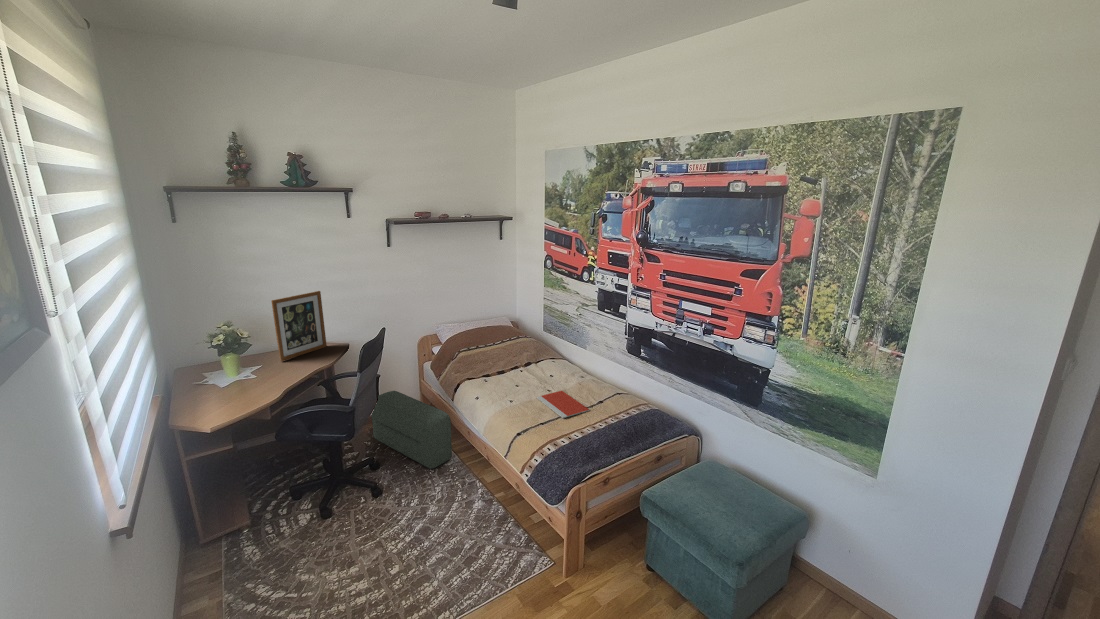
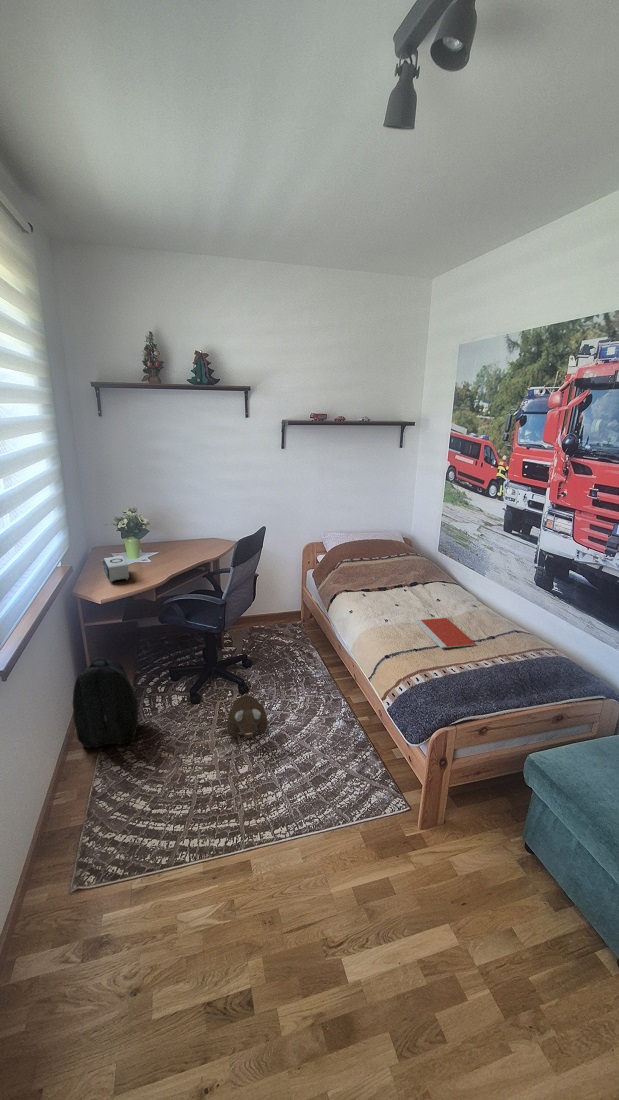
picture frame: present [271,291,327,361] -> none [170,488,217,551]
alarm clock: none [200,376,237,407] -> present [103,556,129,582]
pouf: present [372,391,452,469] -> none [252,594,323,677]
backpack: none [184,490,267,596] -> present [73,657,138,747]
plush toy: none [370,497,411,543] -> present [227,695,267,738]

